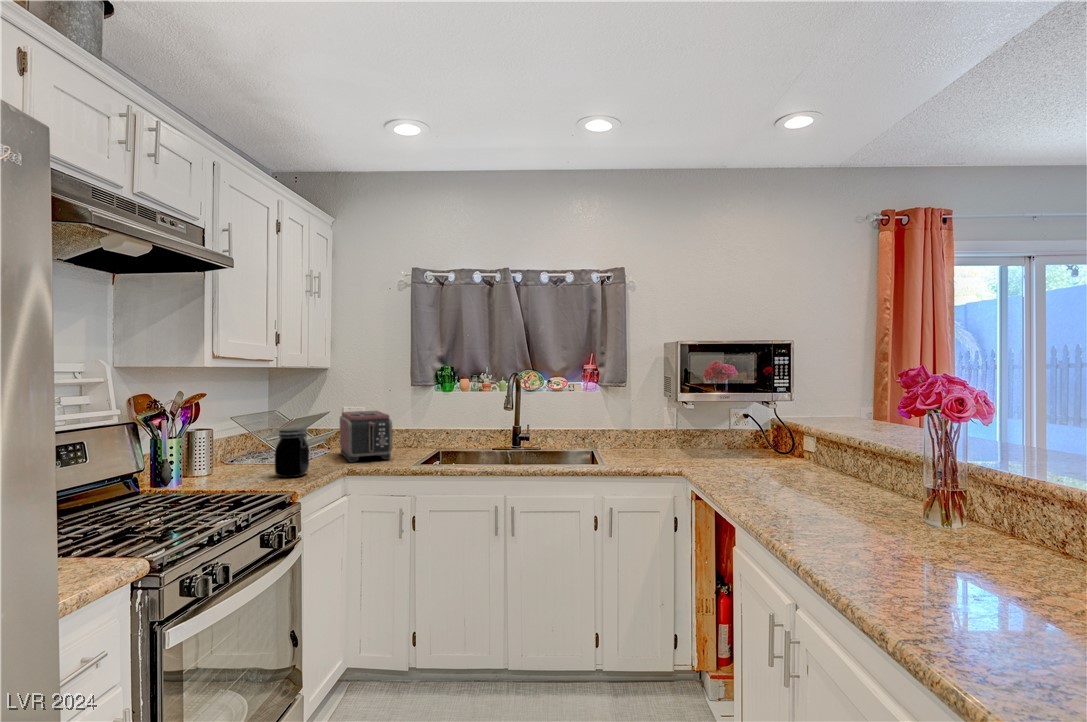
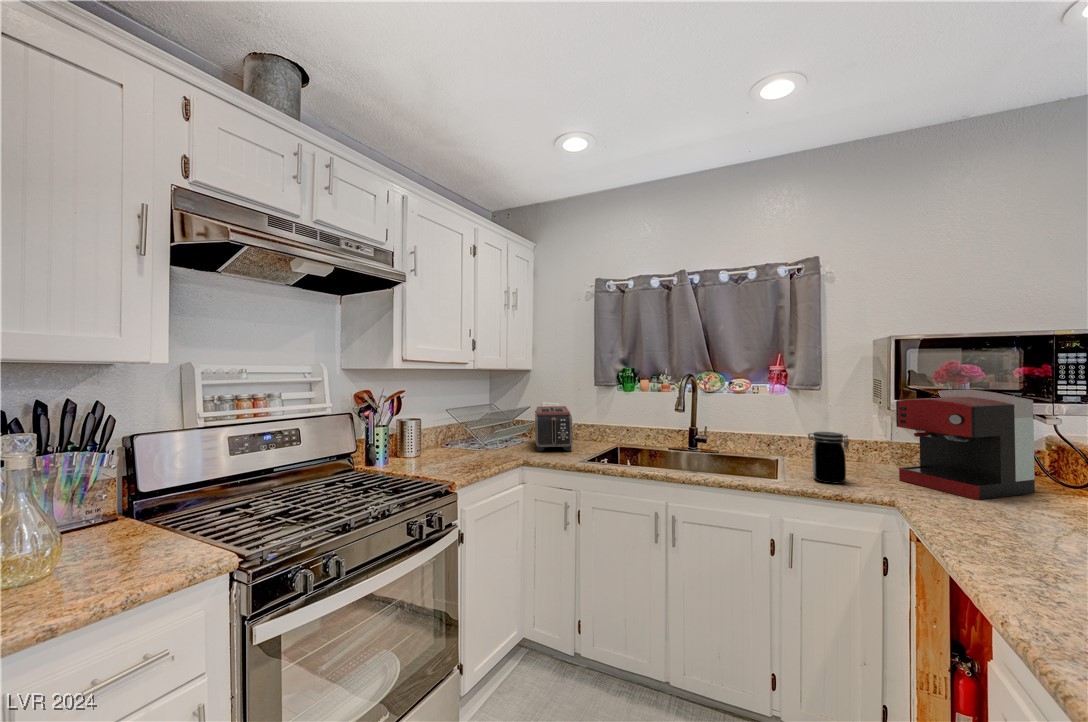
coffee maker: none [681,383,762,466] -> present [896,389,1035,500]
jar: present [275,428,309,477] -> present [808,432,849,484]

